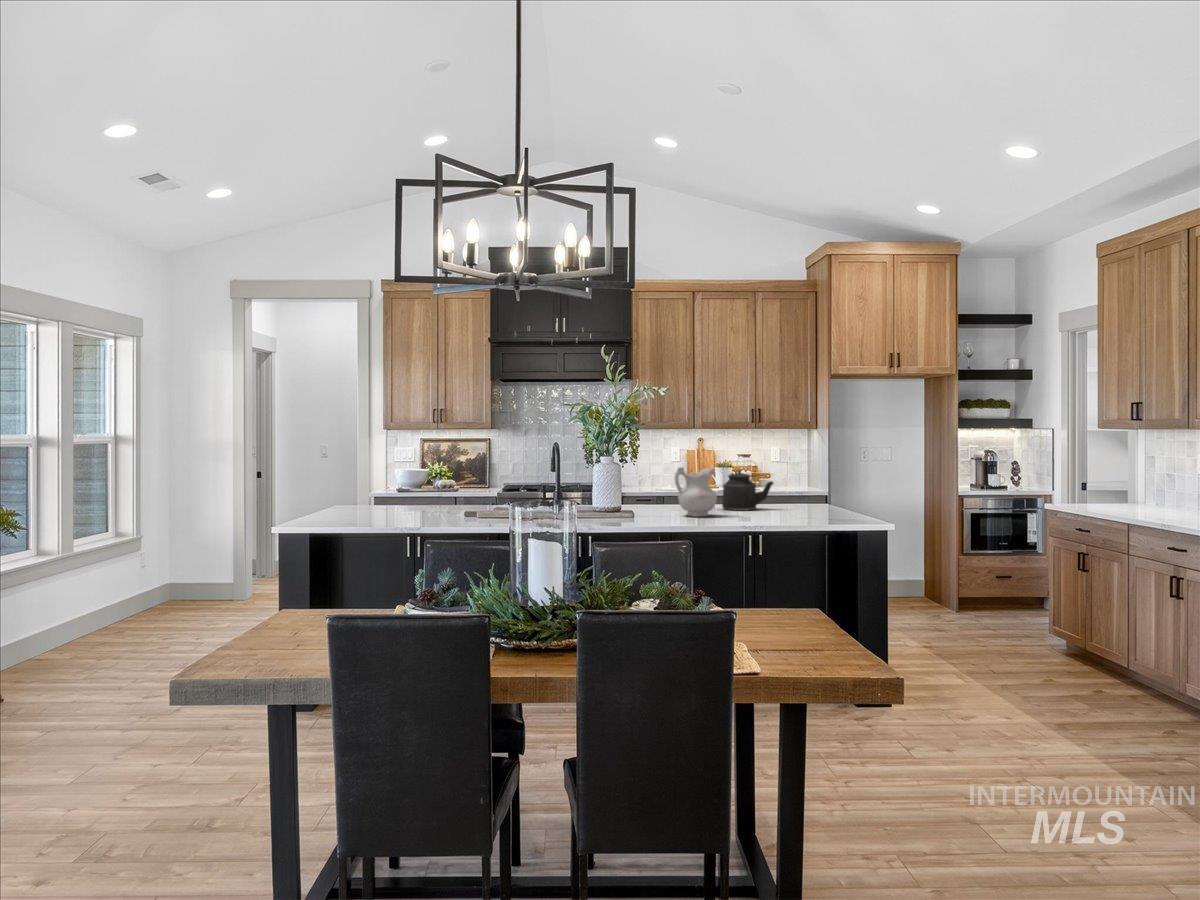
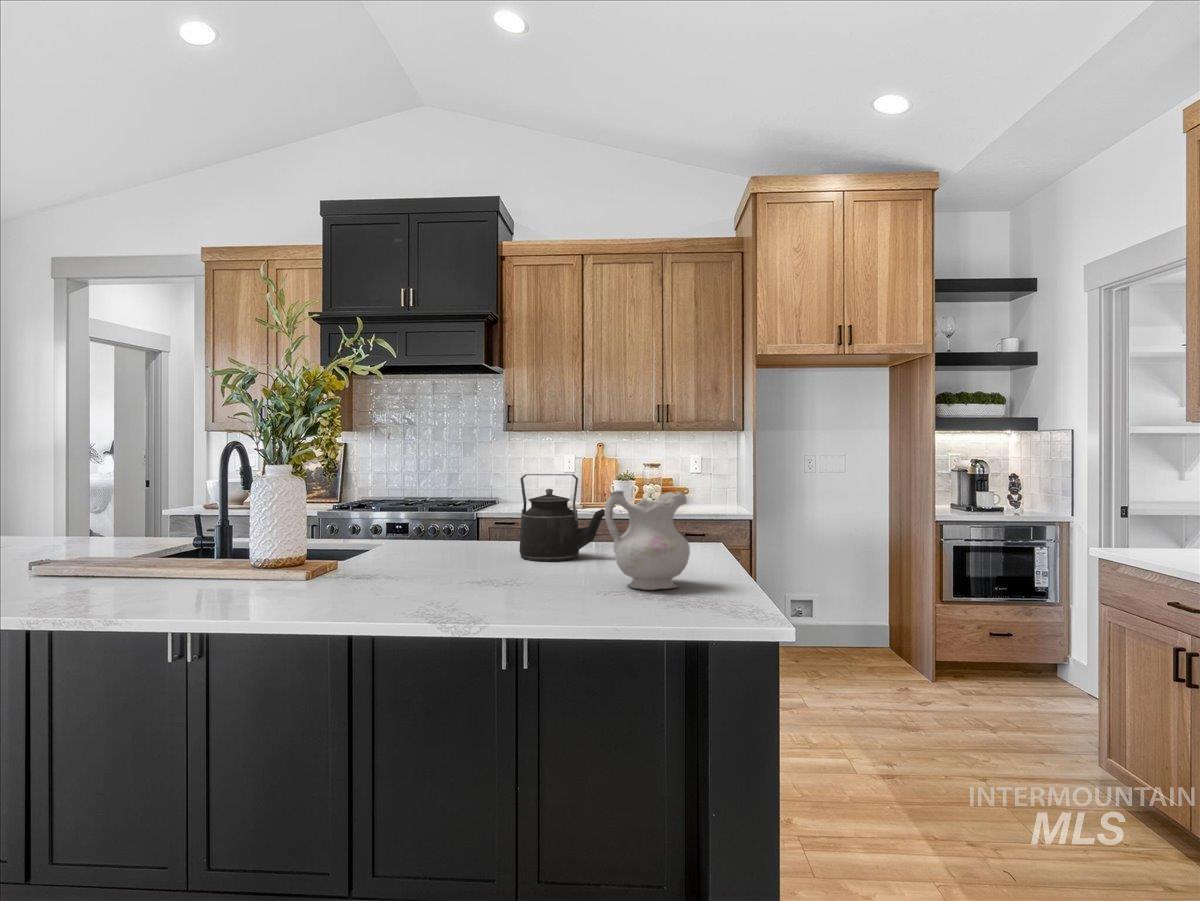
ceramic pitcher: present [674,468,717,517] -> present [605,491,690,590]

